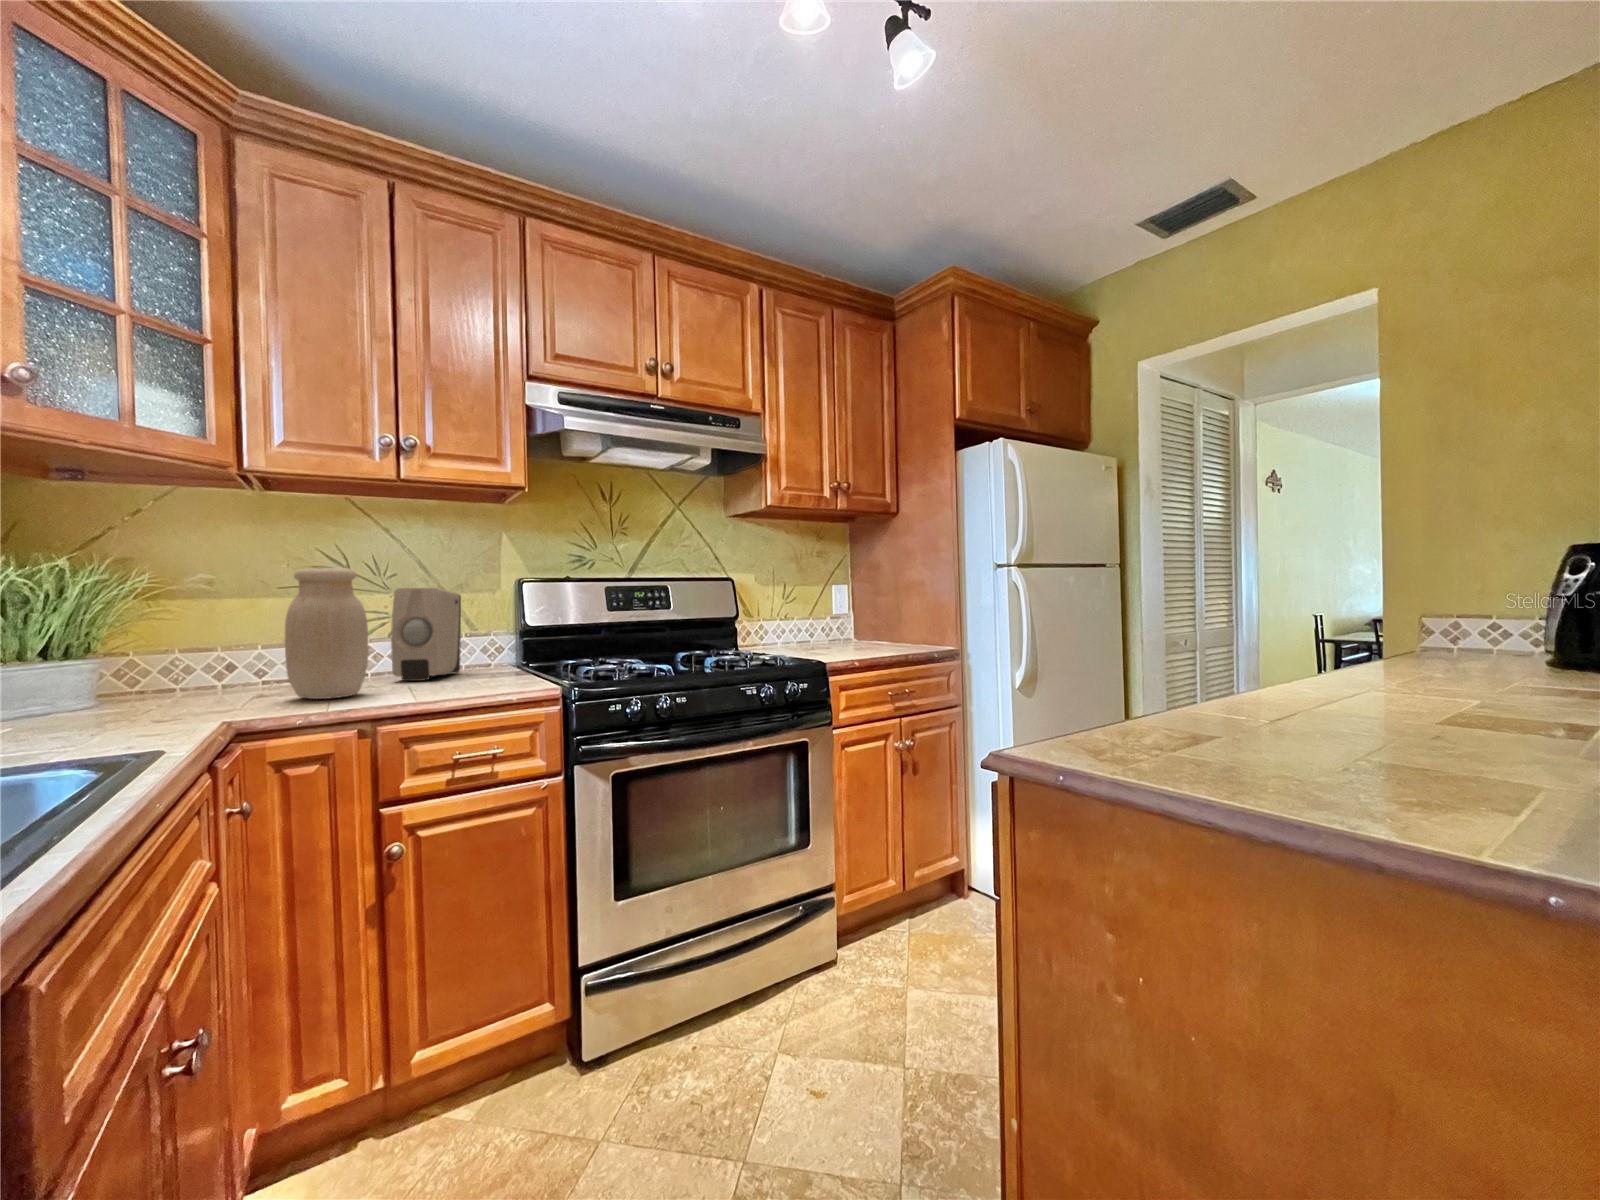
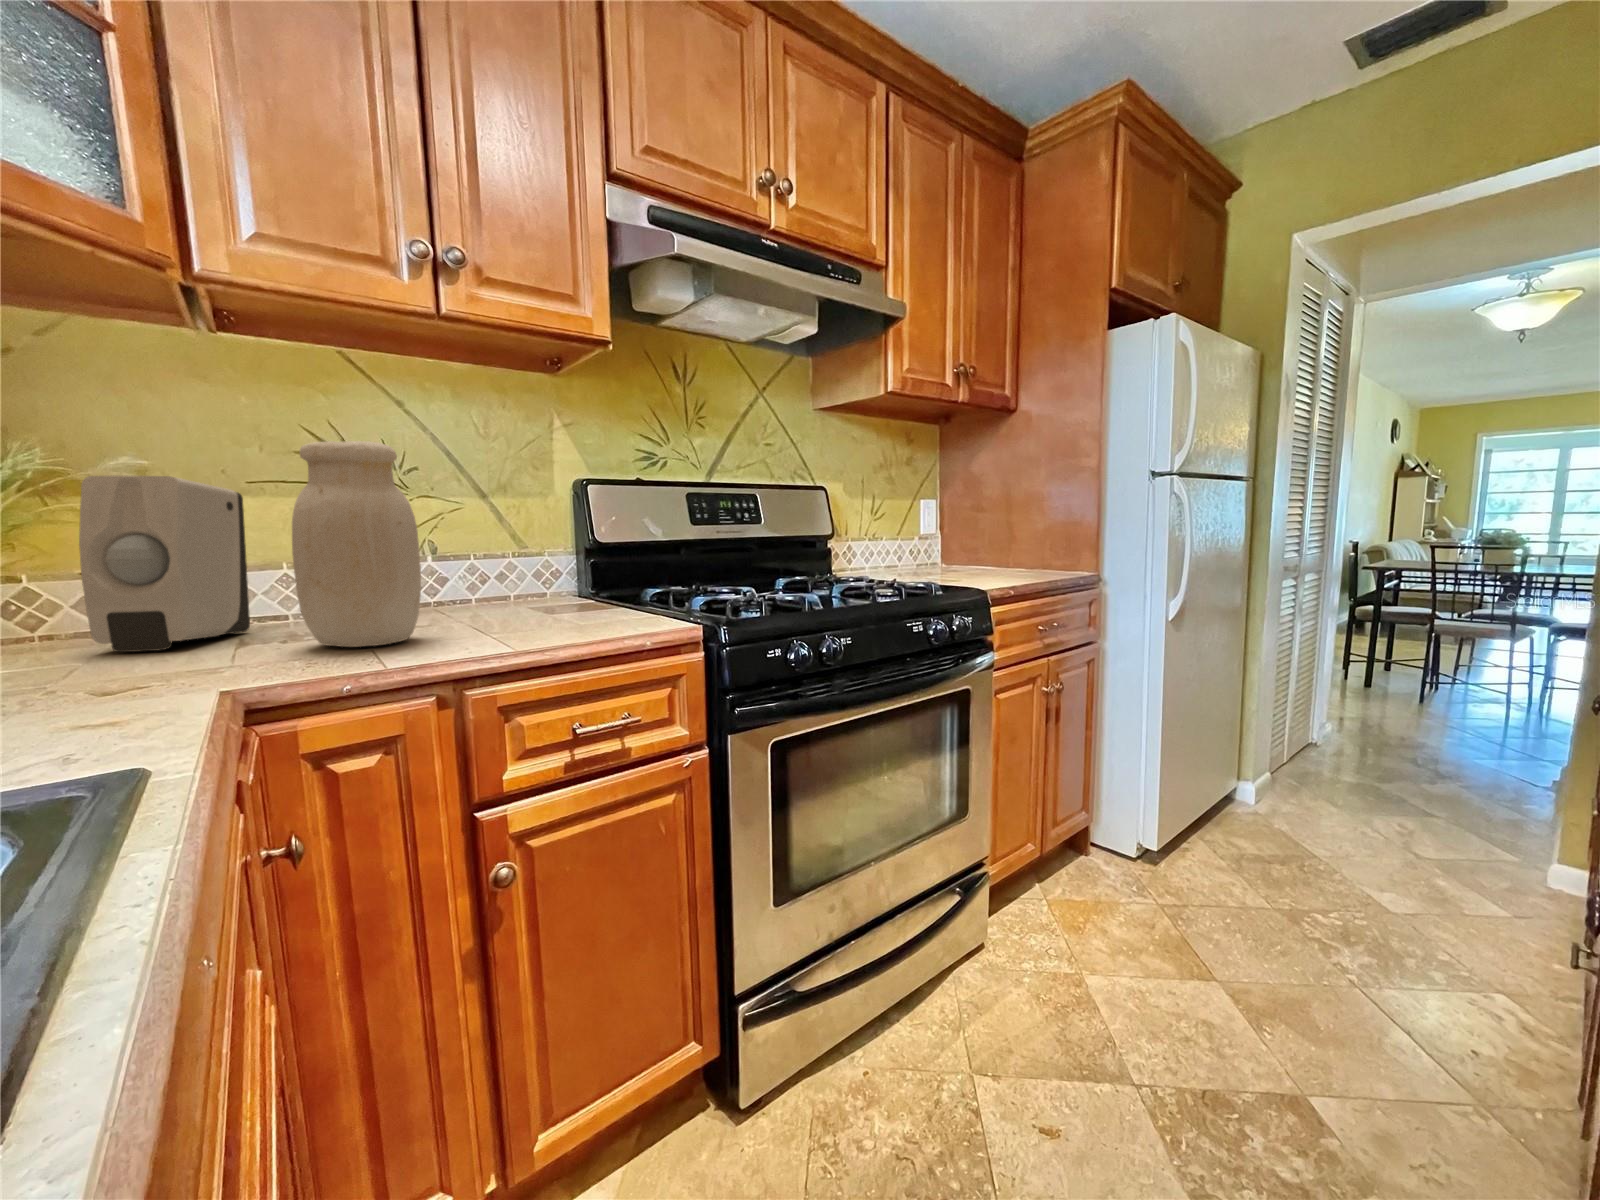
soap dispenser: present [391,588,461,681] -> present [79,476,250,652]

